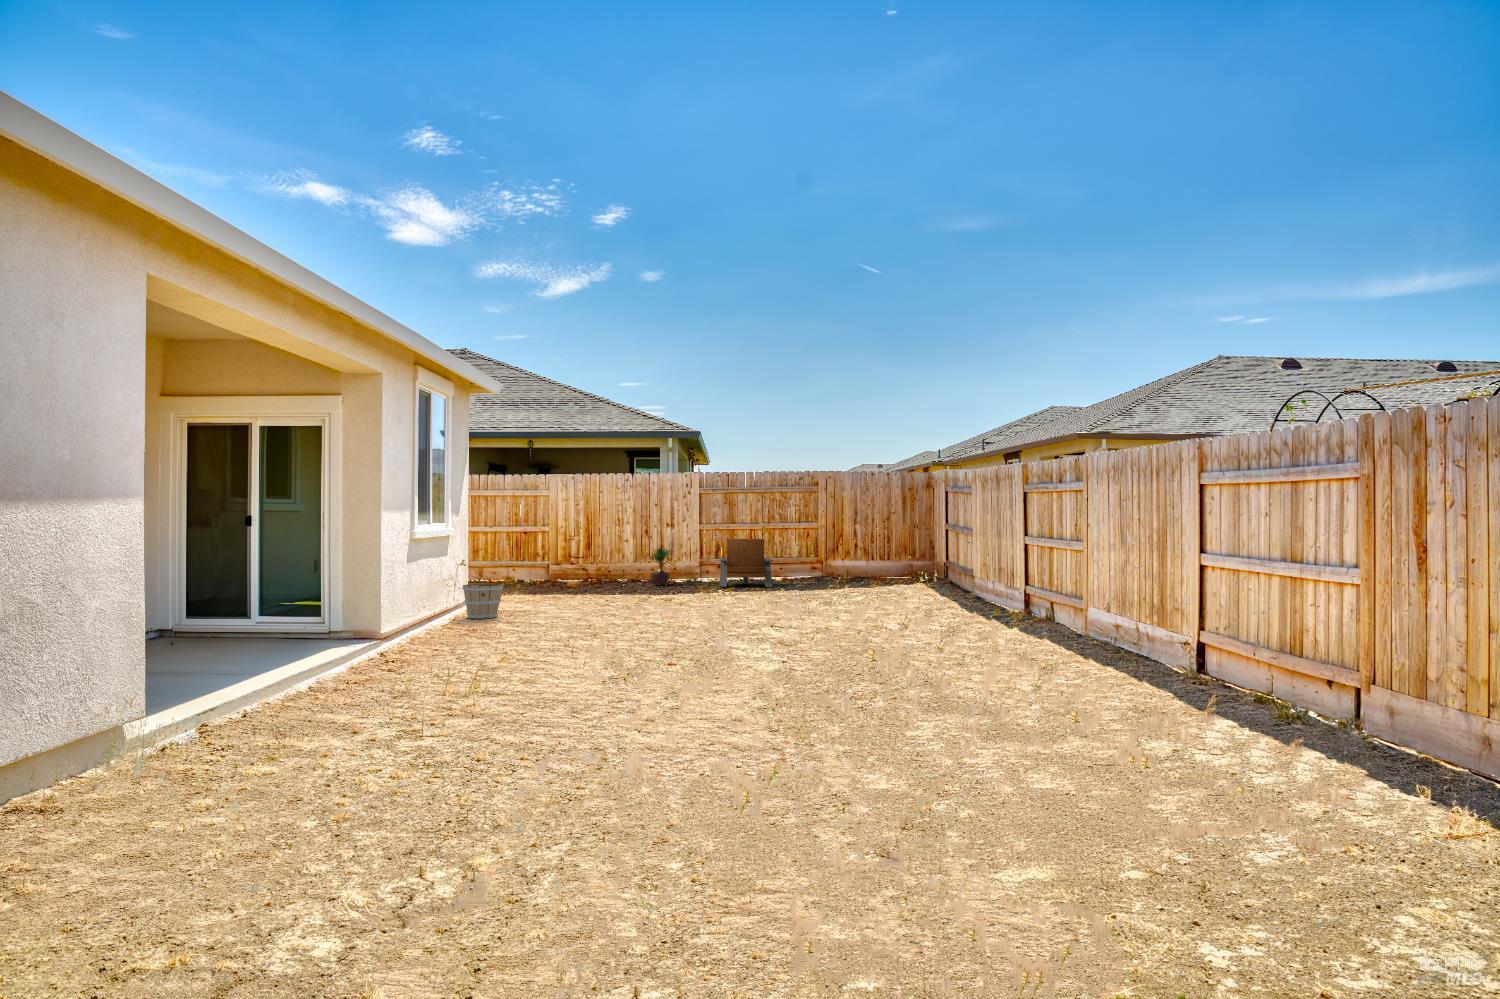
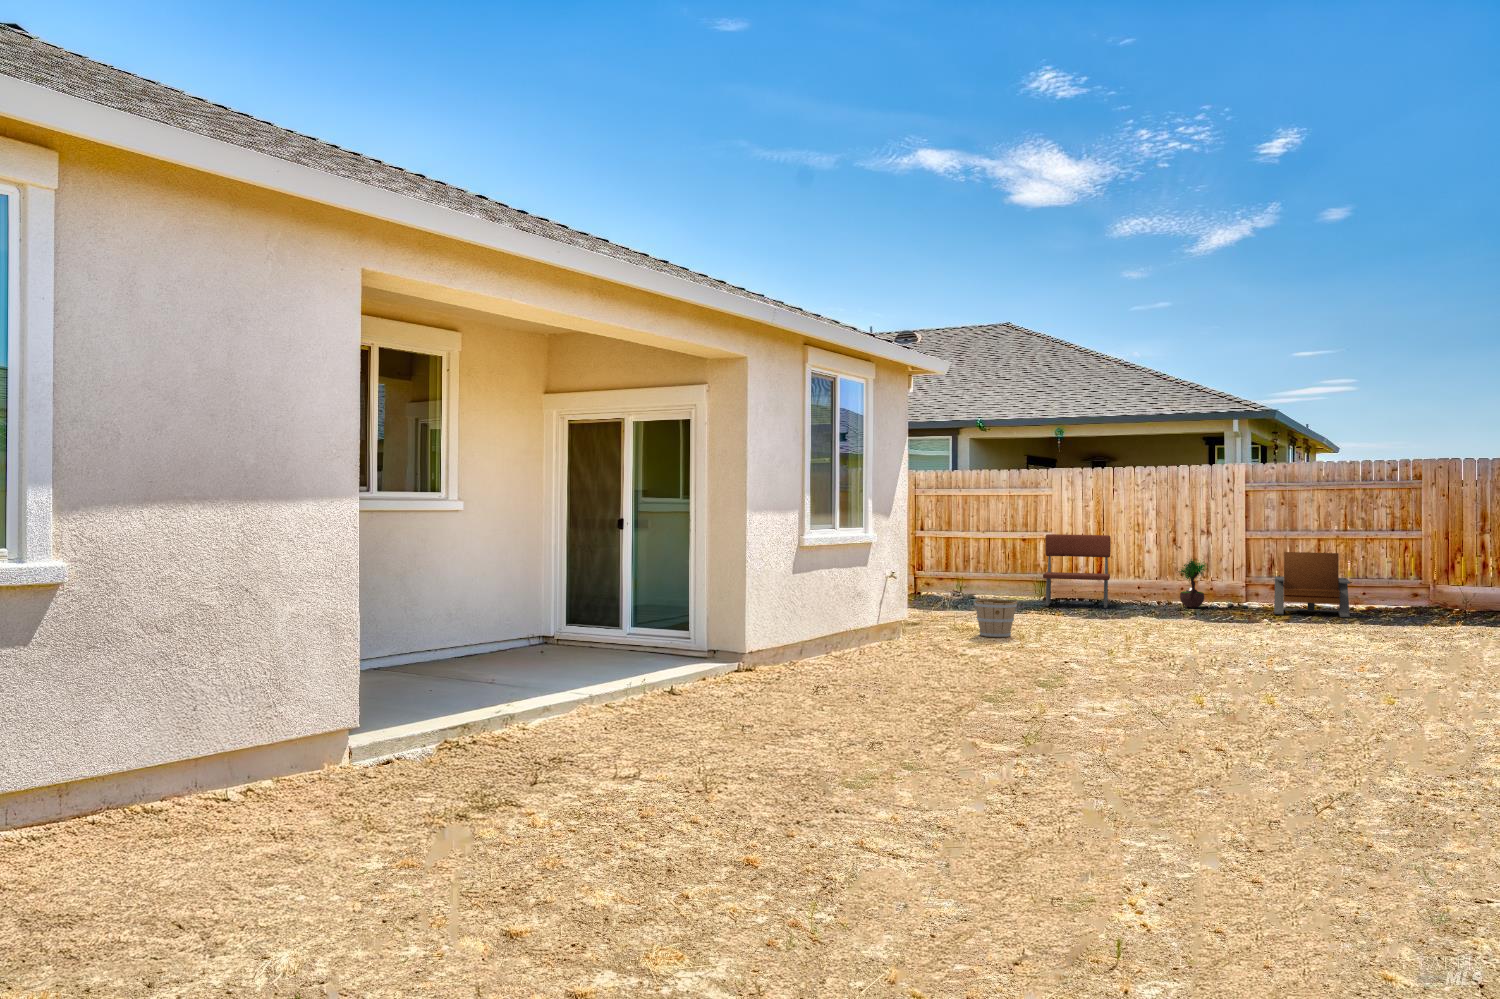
bench: none [540,528,597,589] -> present [1043,534,1111,608]

